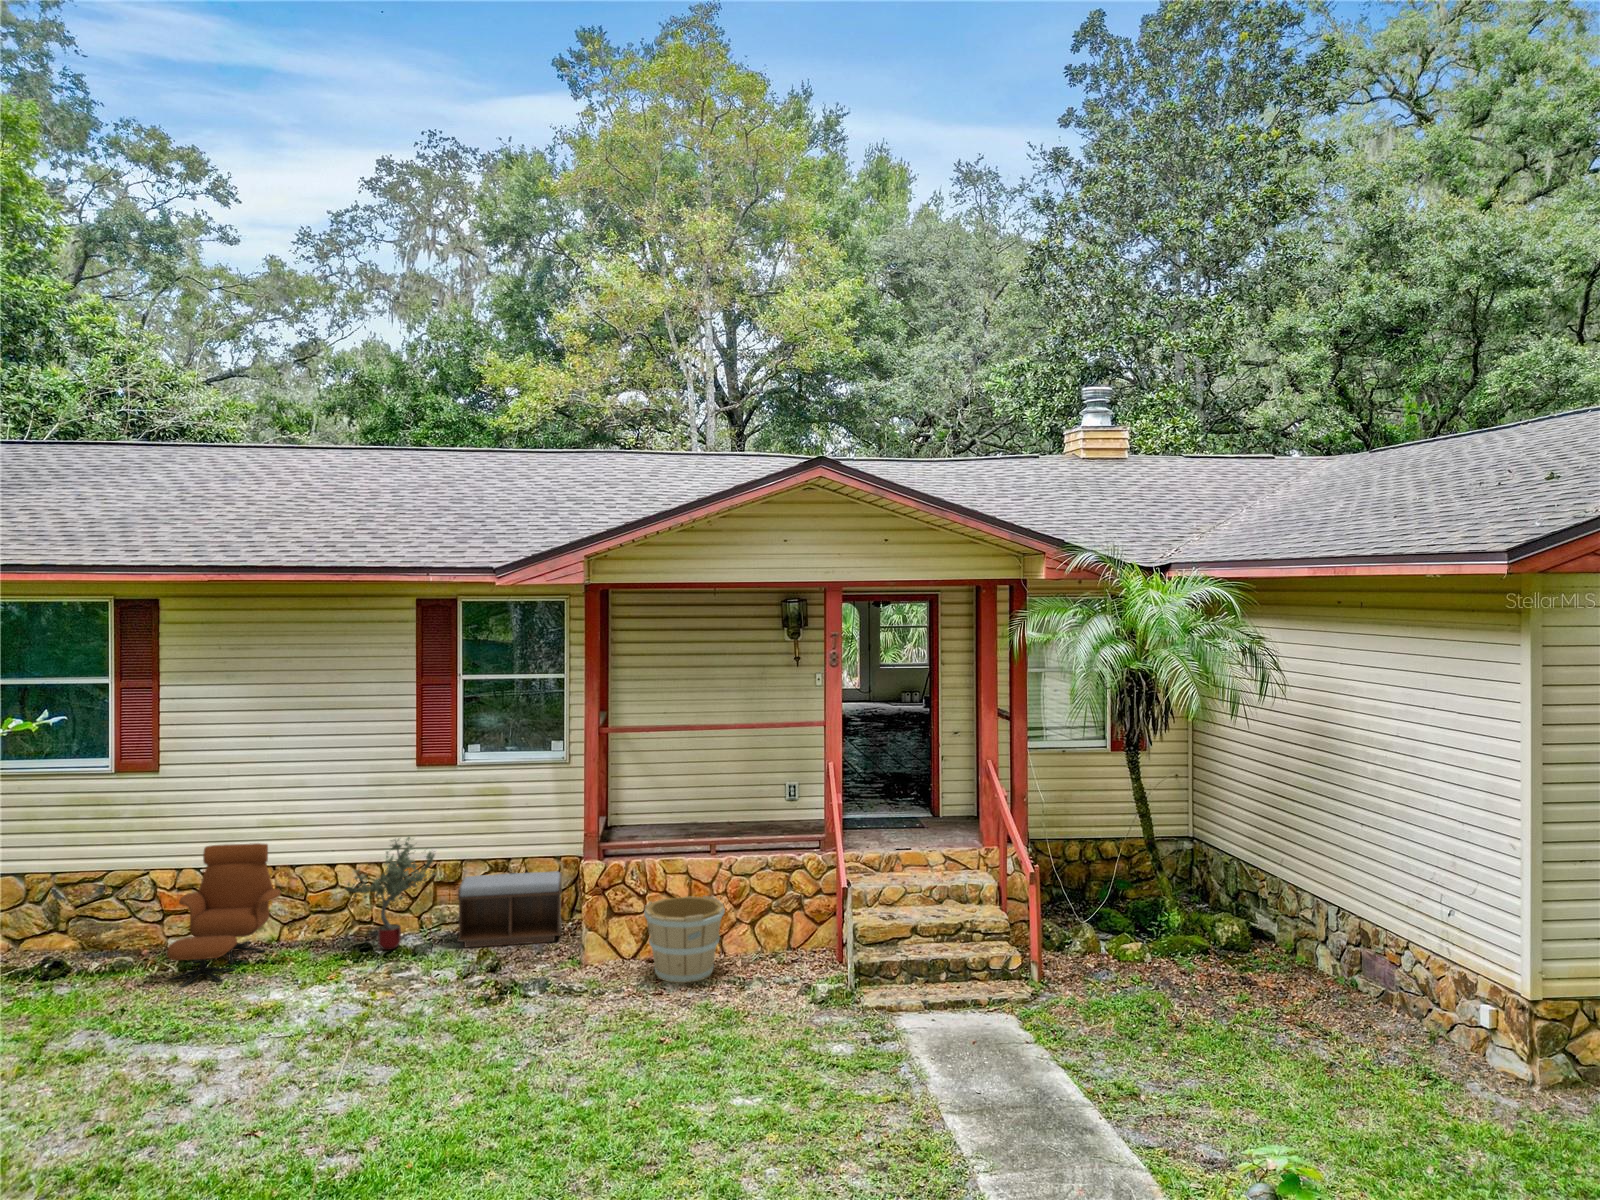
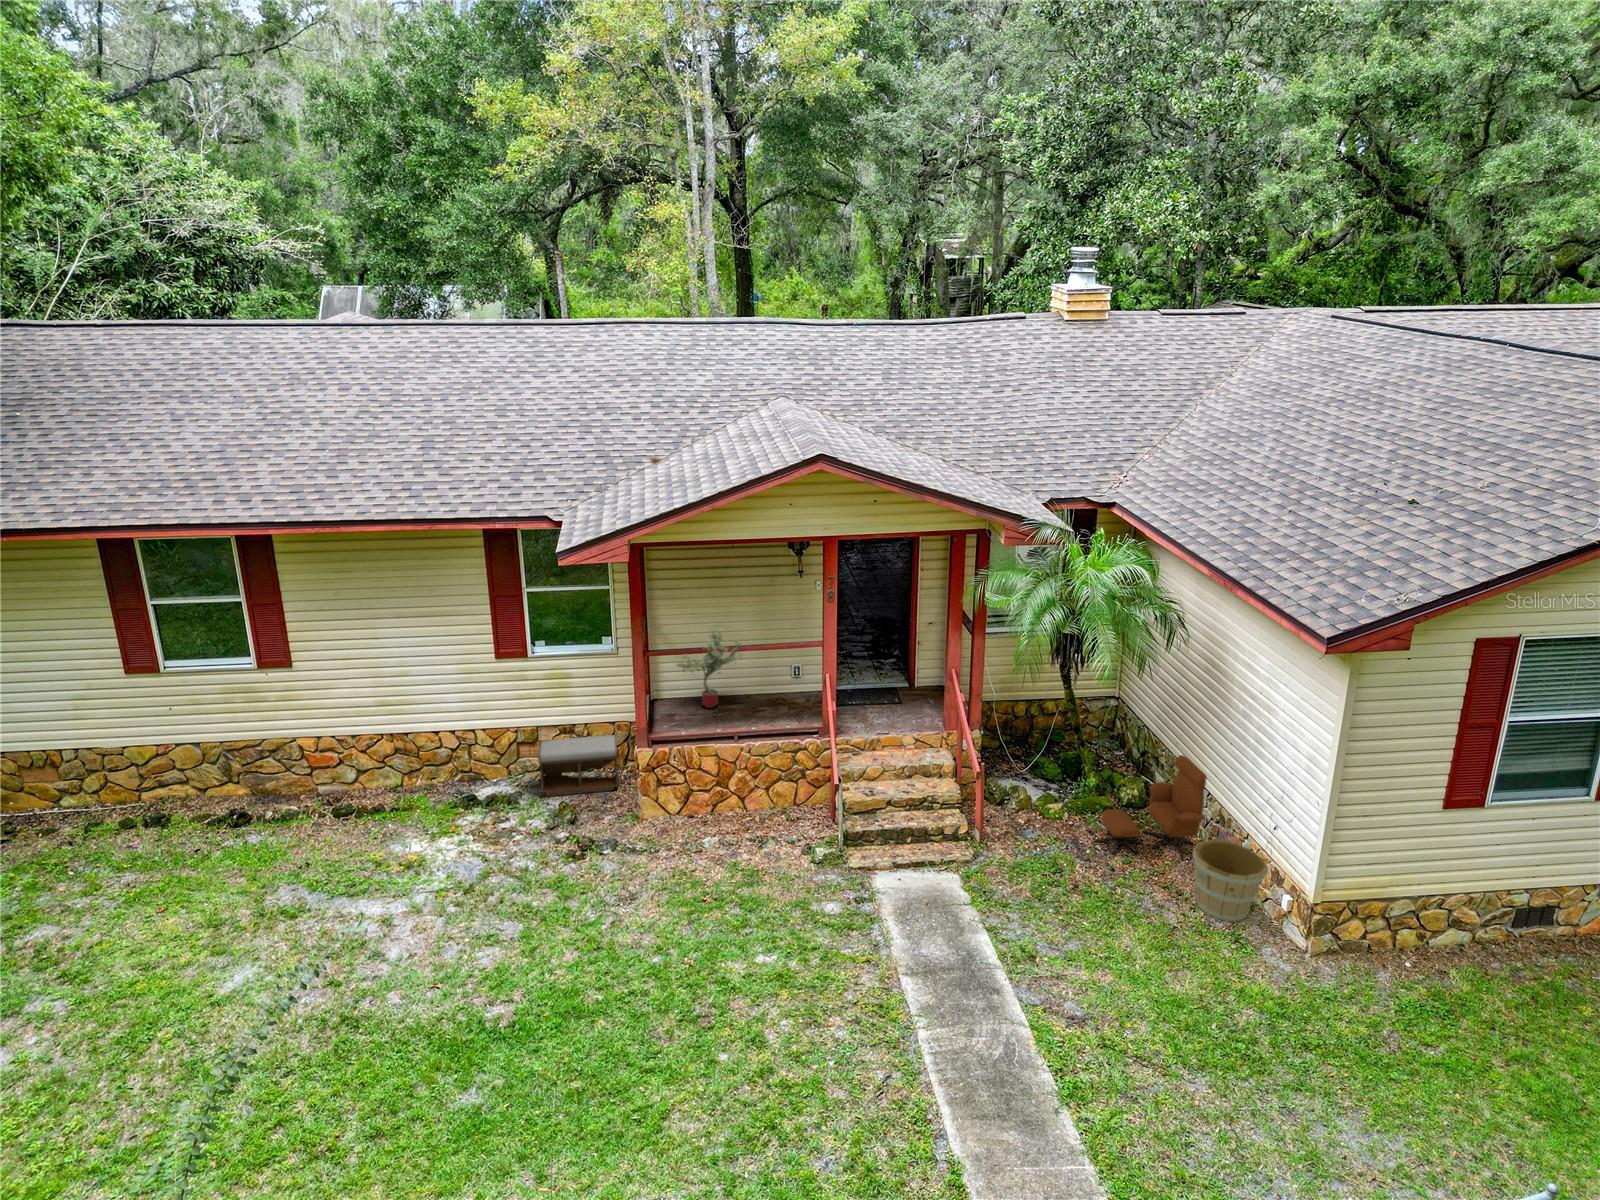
potted tree: present [346,837,435,950] -> present [677,628,742,708]
lounge chair: present [167,843,281,988] -> present [1094,755,1207,856]
wooden bucket: present [644,896,725,983] -> present [1193,839,1268,922]

